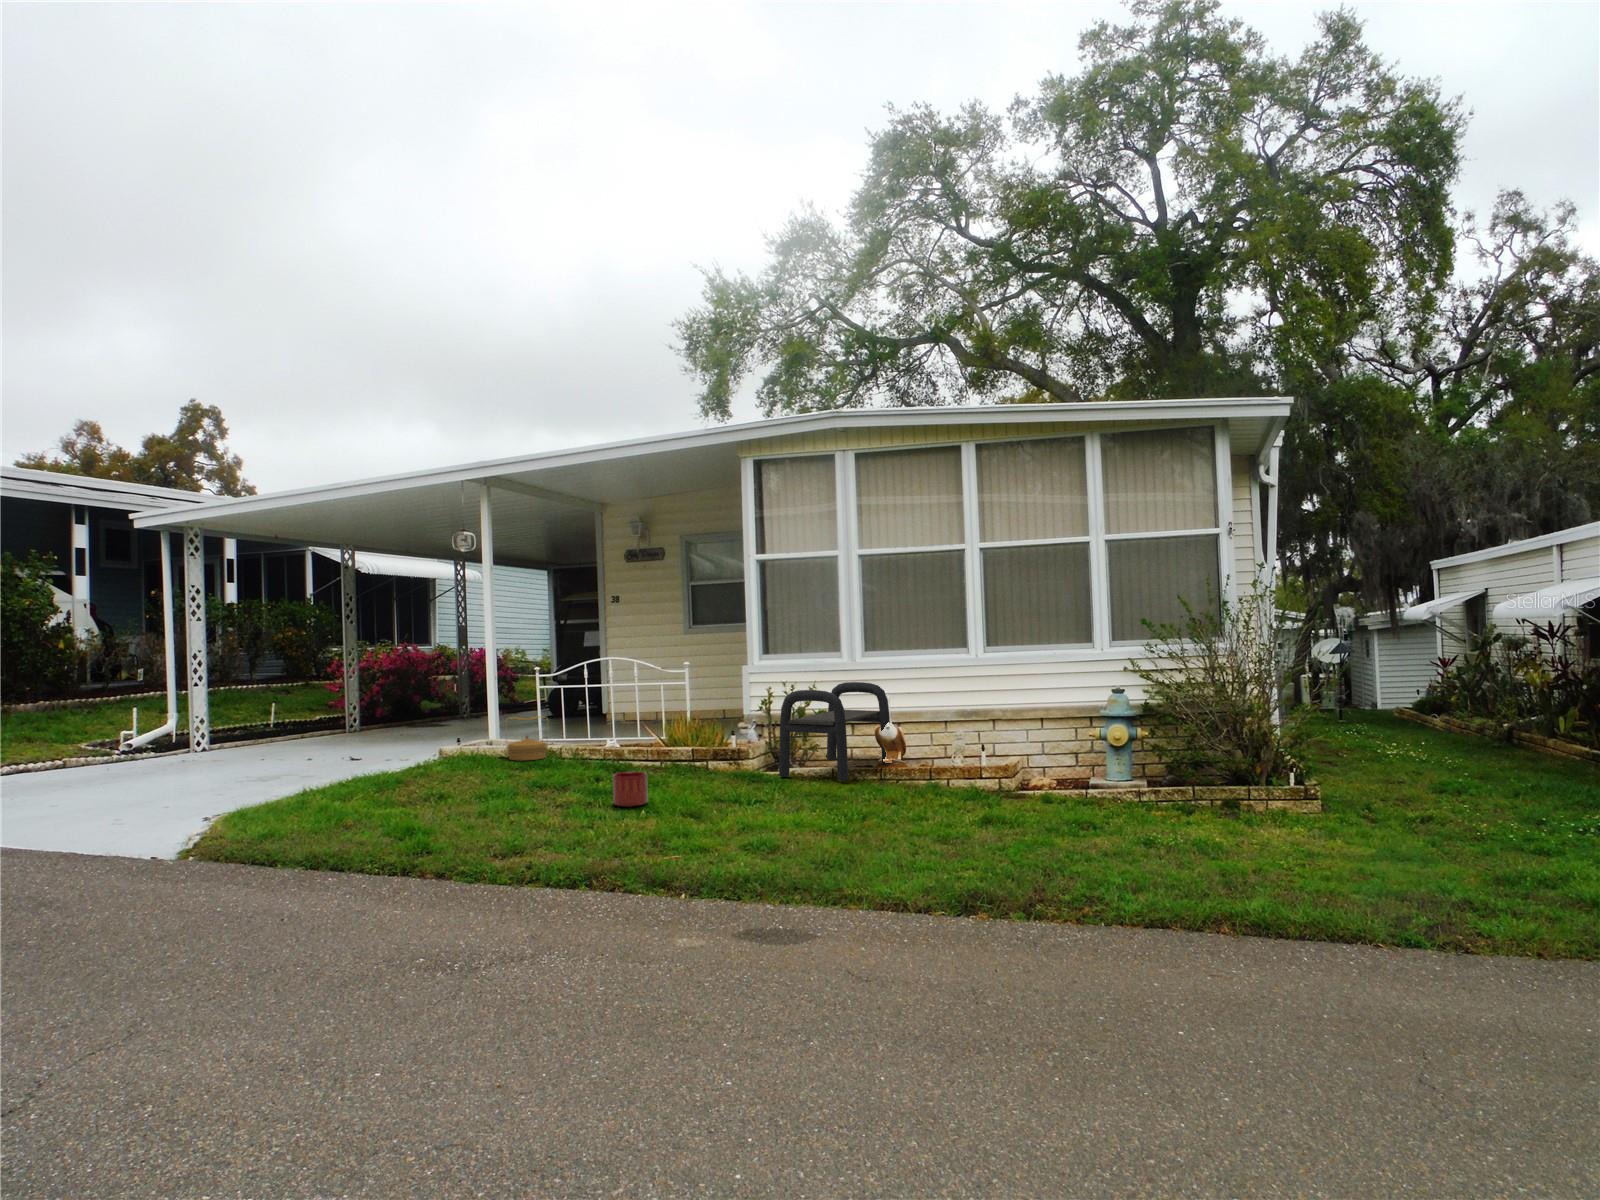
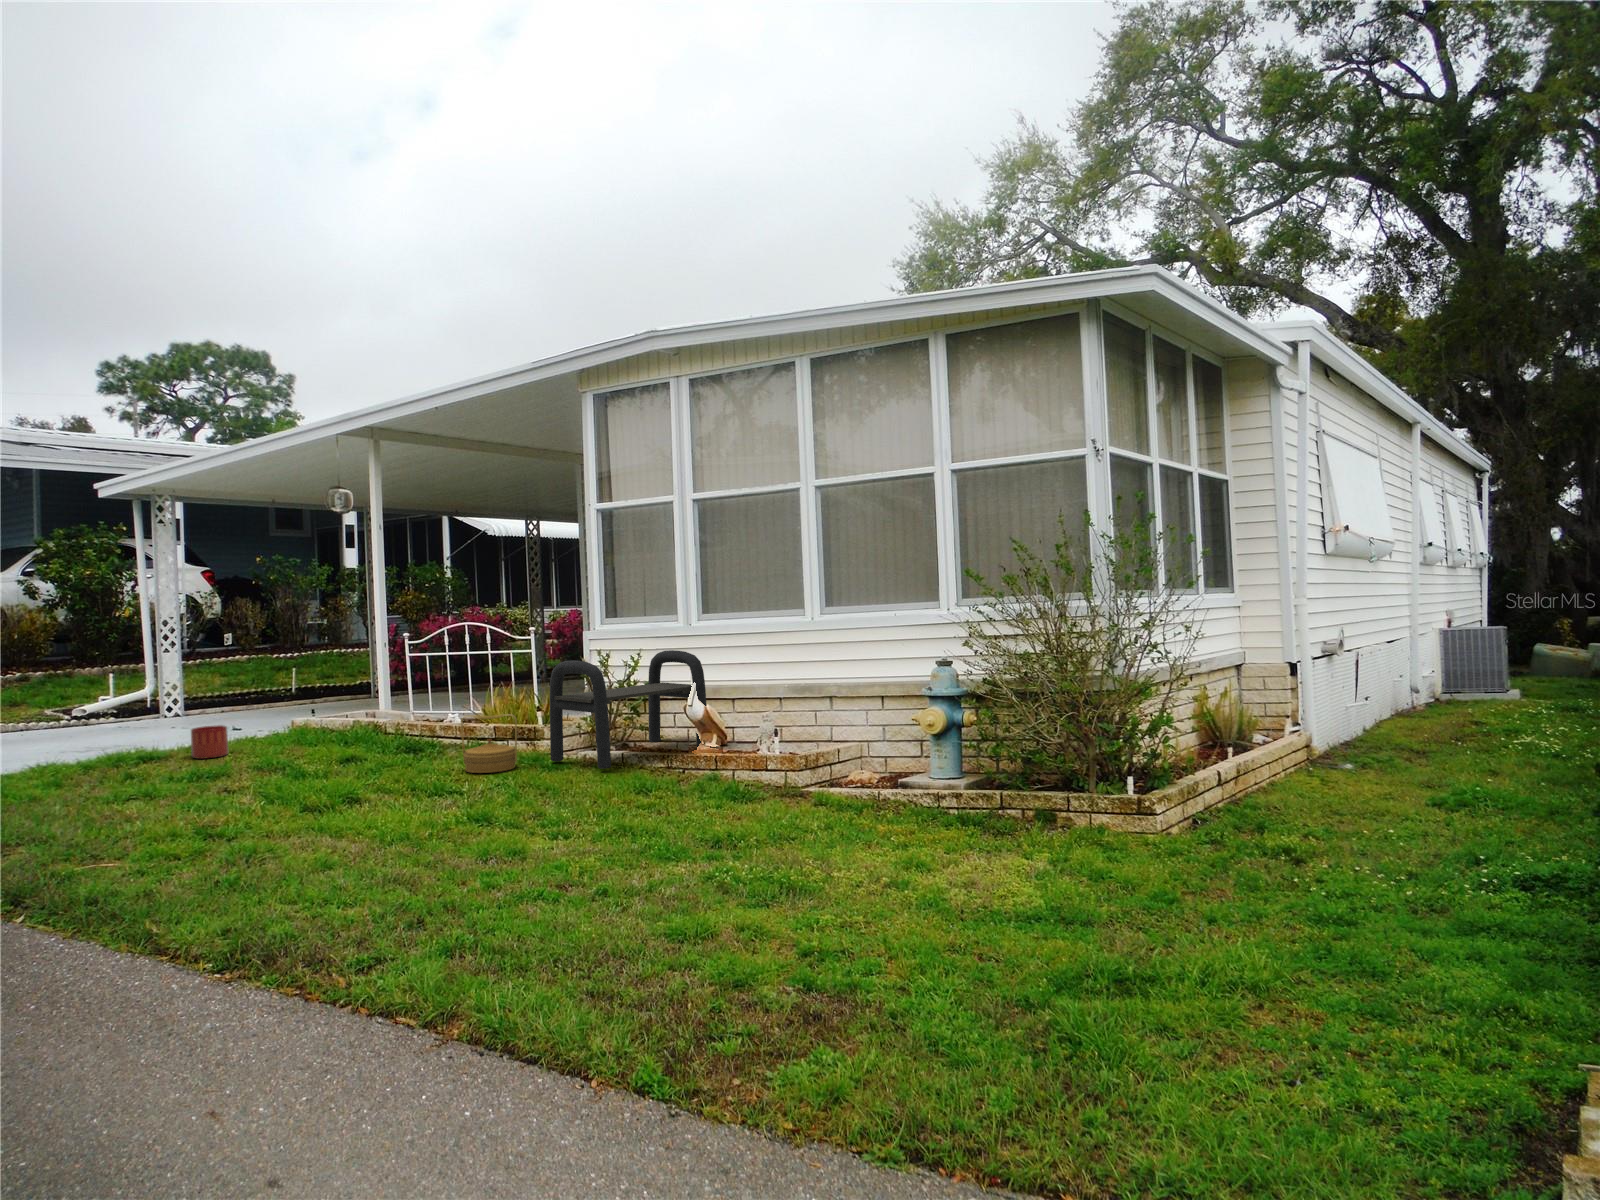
basket: present [506,717,547,760] -> present [461,714,517,773]
planter: present [613,772,648,807] -> present [191,725,228,759]

